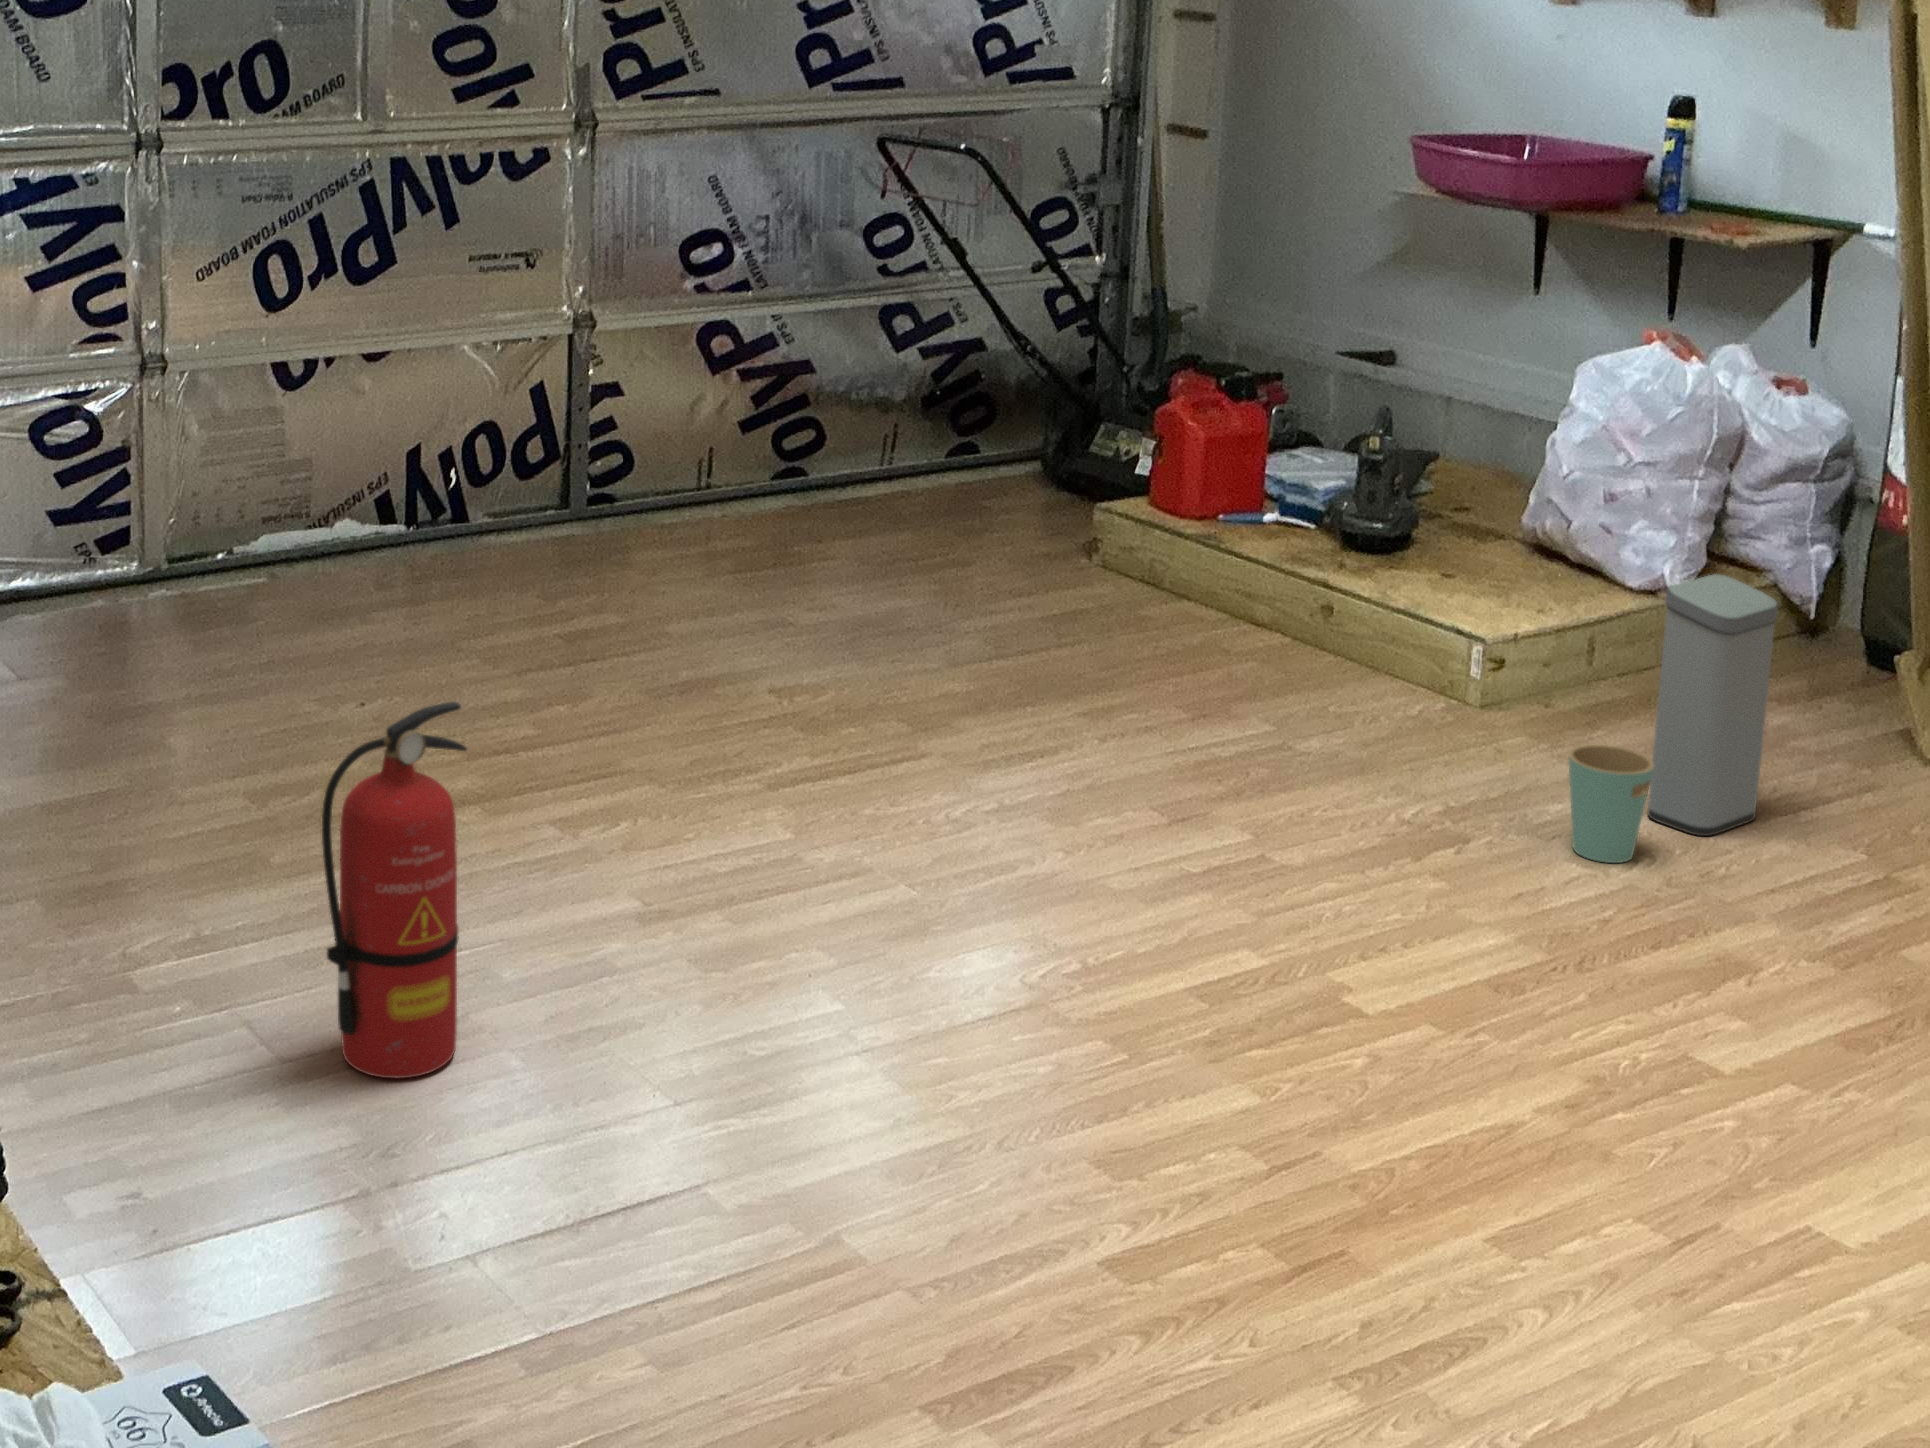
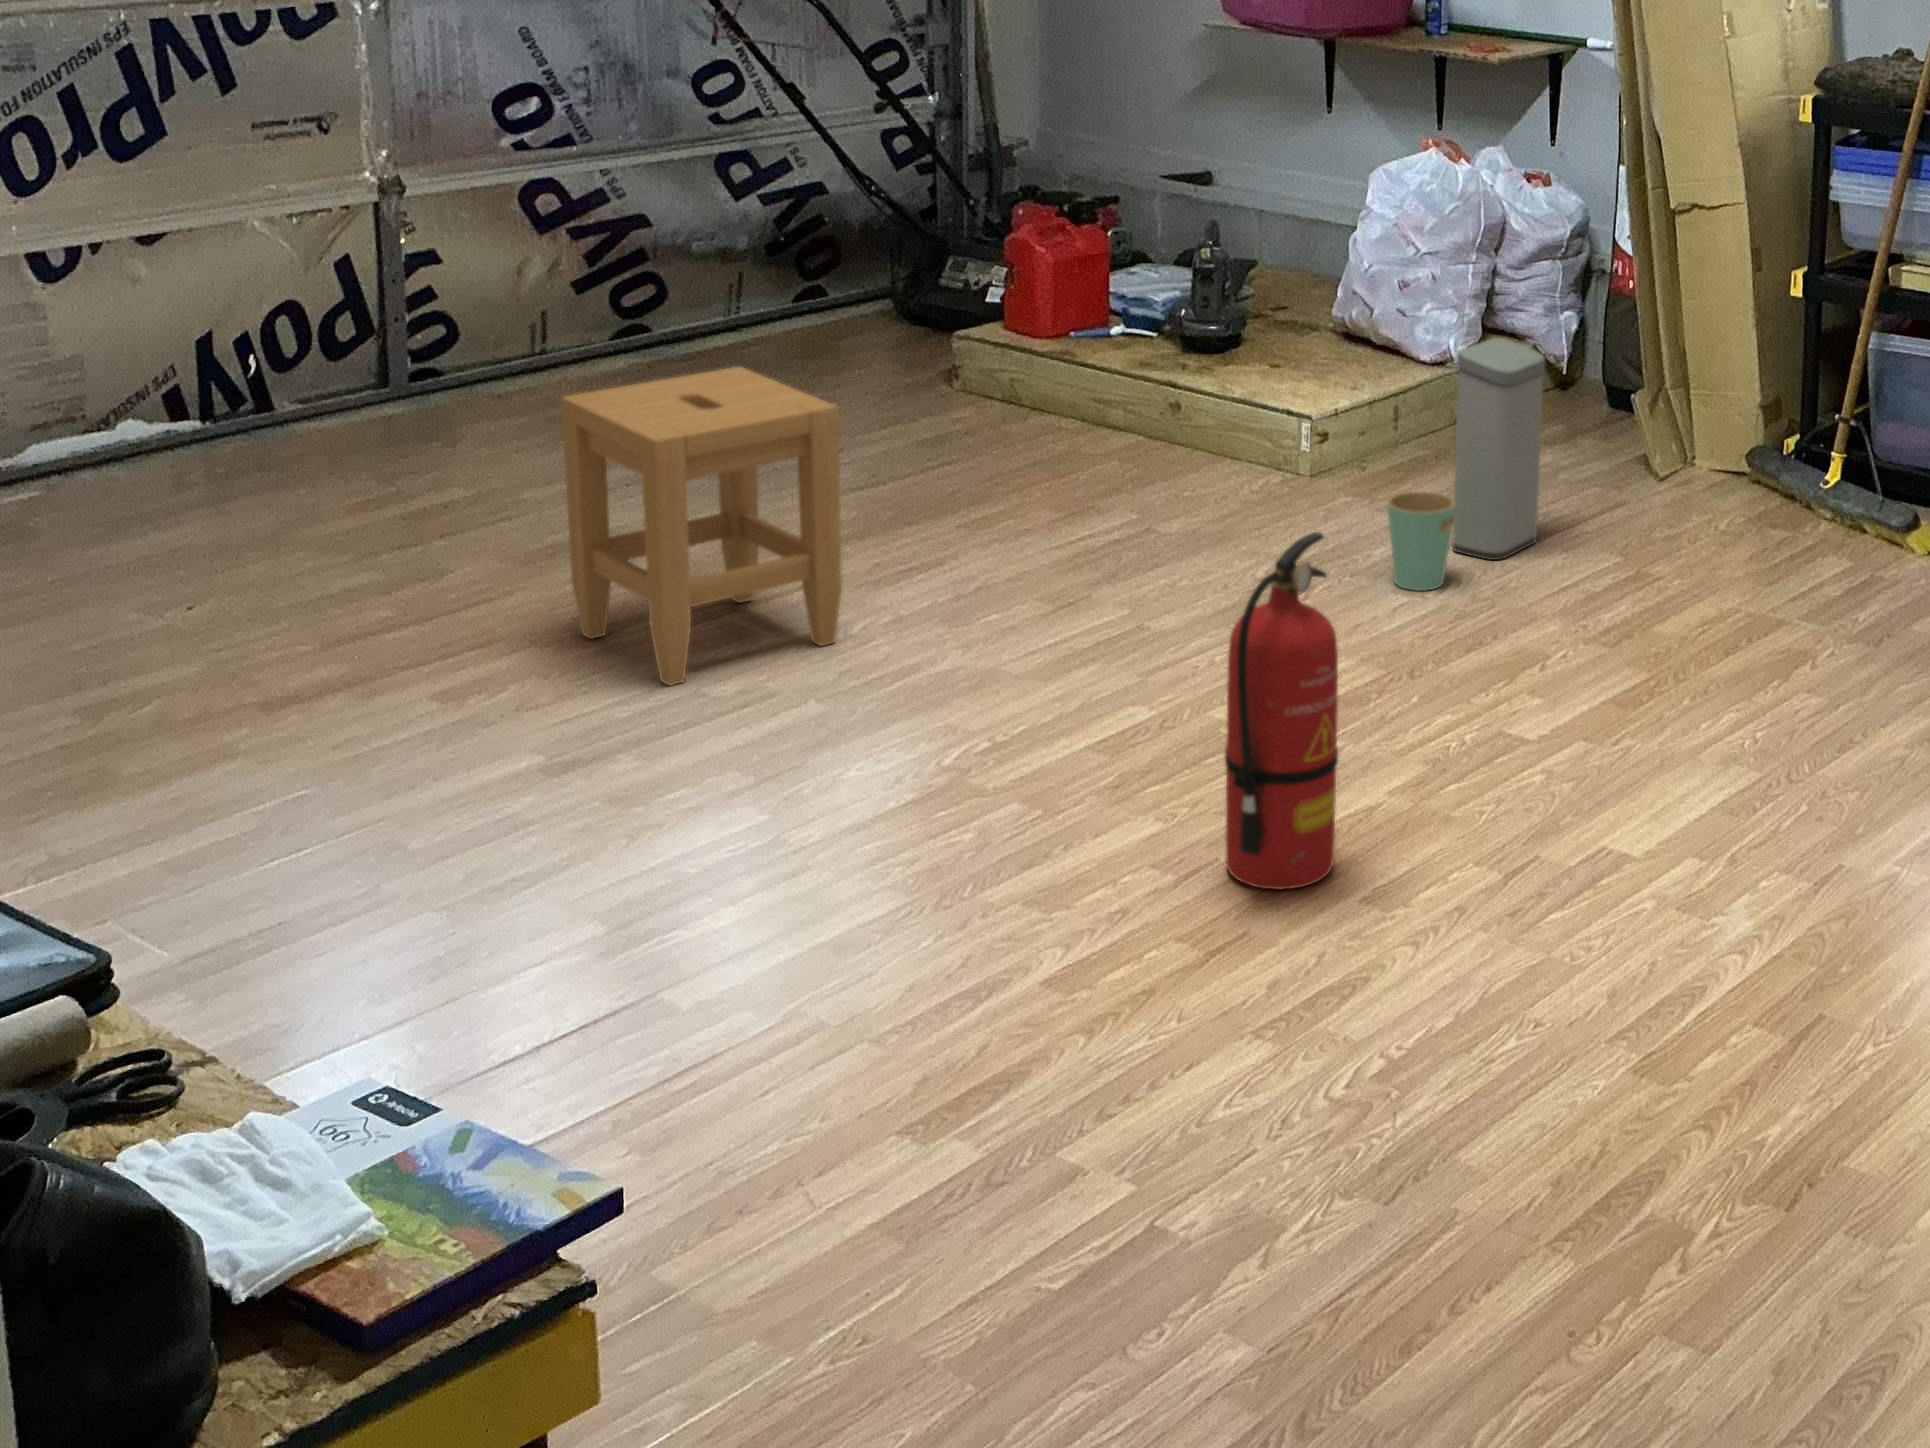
stool: none [691,532,960,858] -> present [561,367,842,686]
fire extinguisher: present [322,702,467,1078] -> present [1225,532,1338,889]

